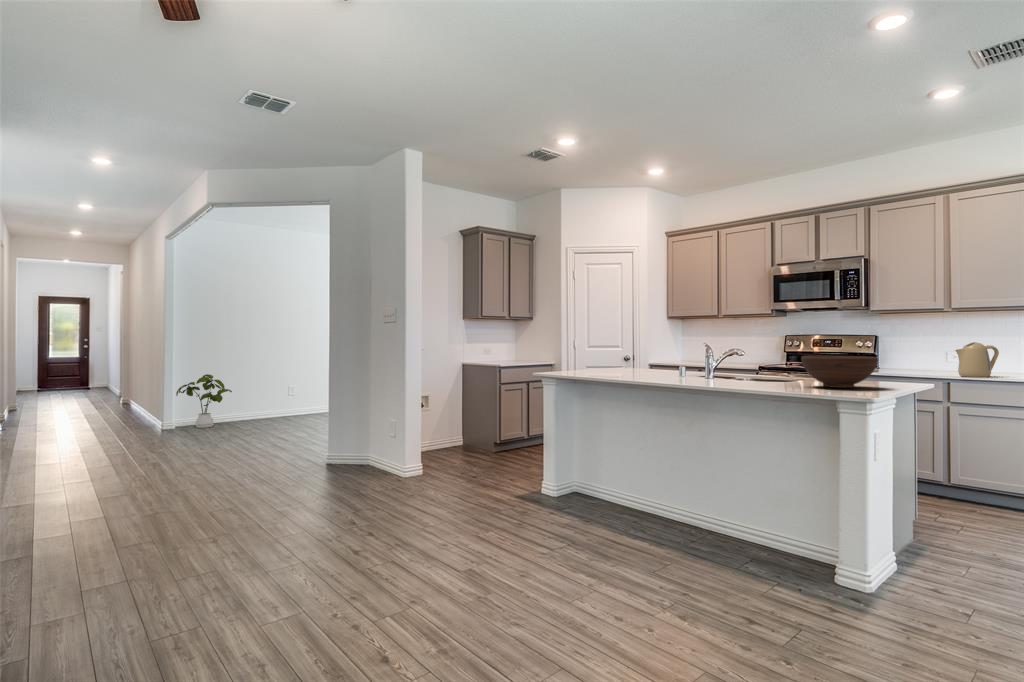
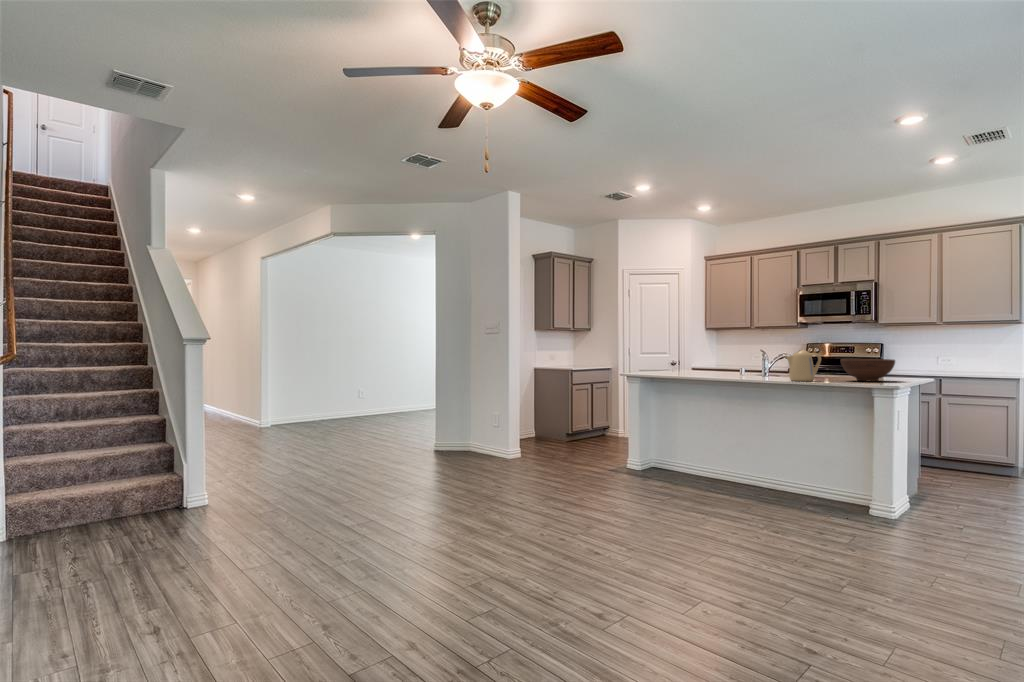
kettle: present [955,342,999,377] -> present [786,350,821,381]
house plant: present [176,374,232,428] -> none [262,378,308,427]

